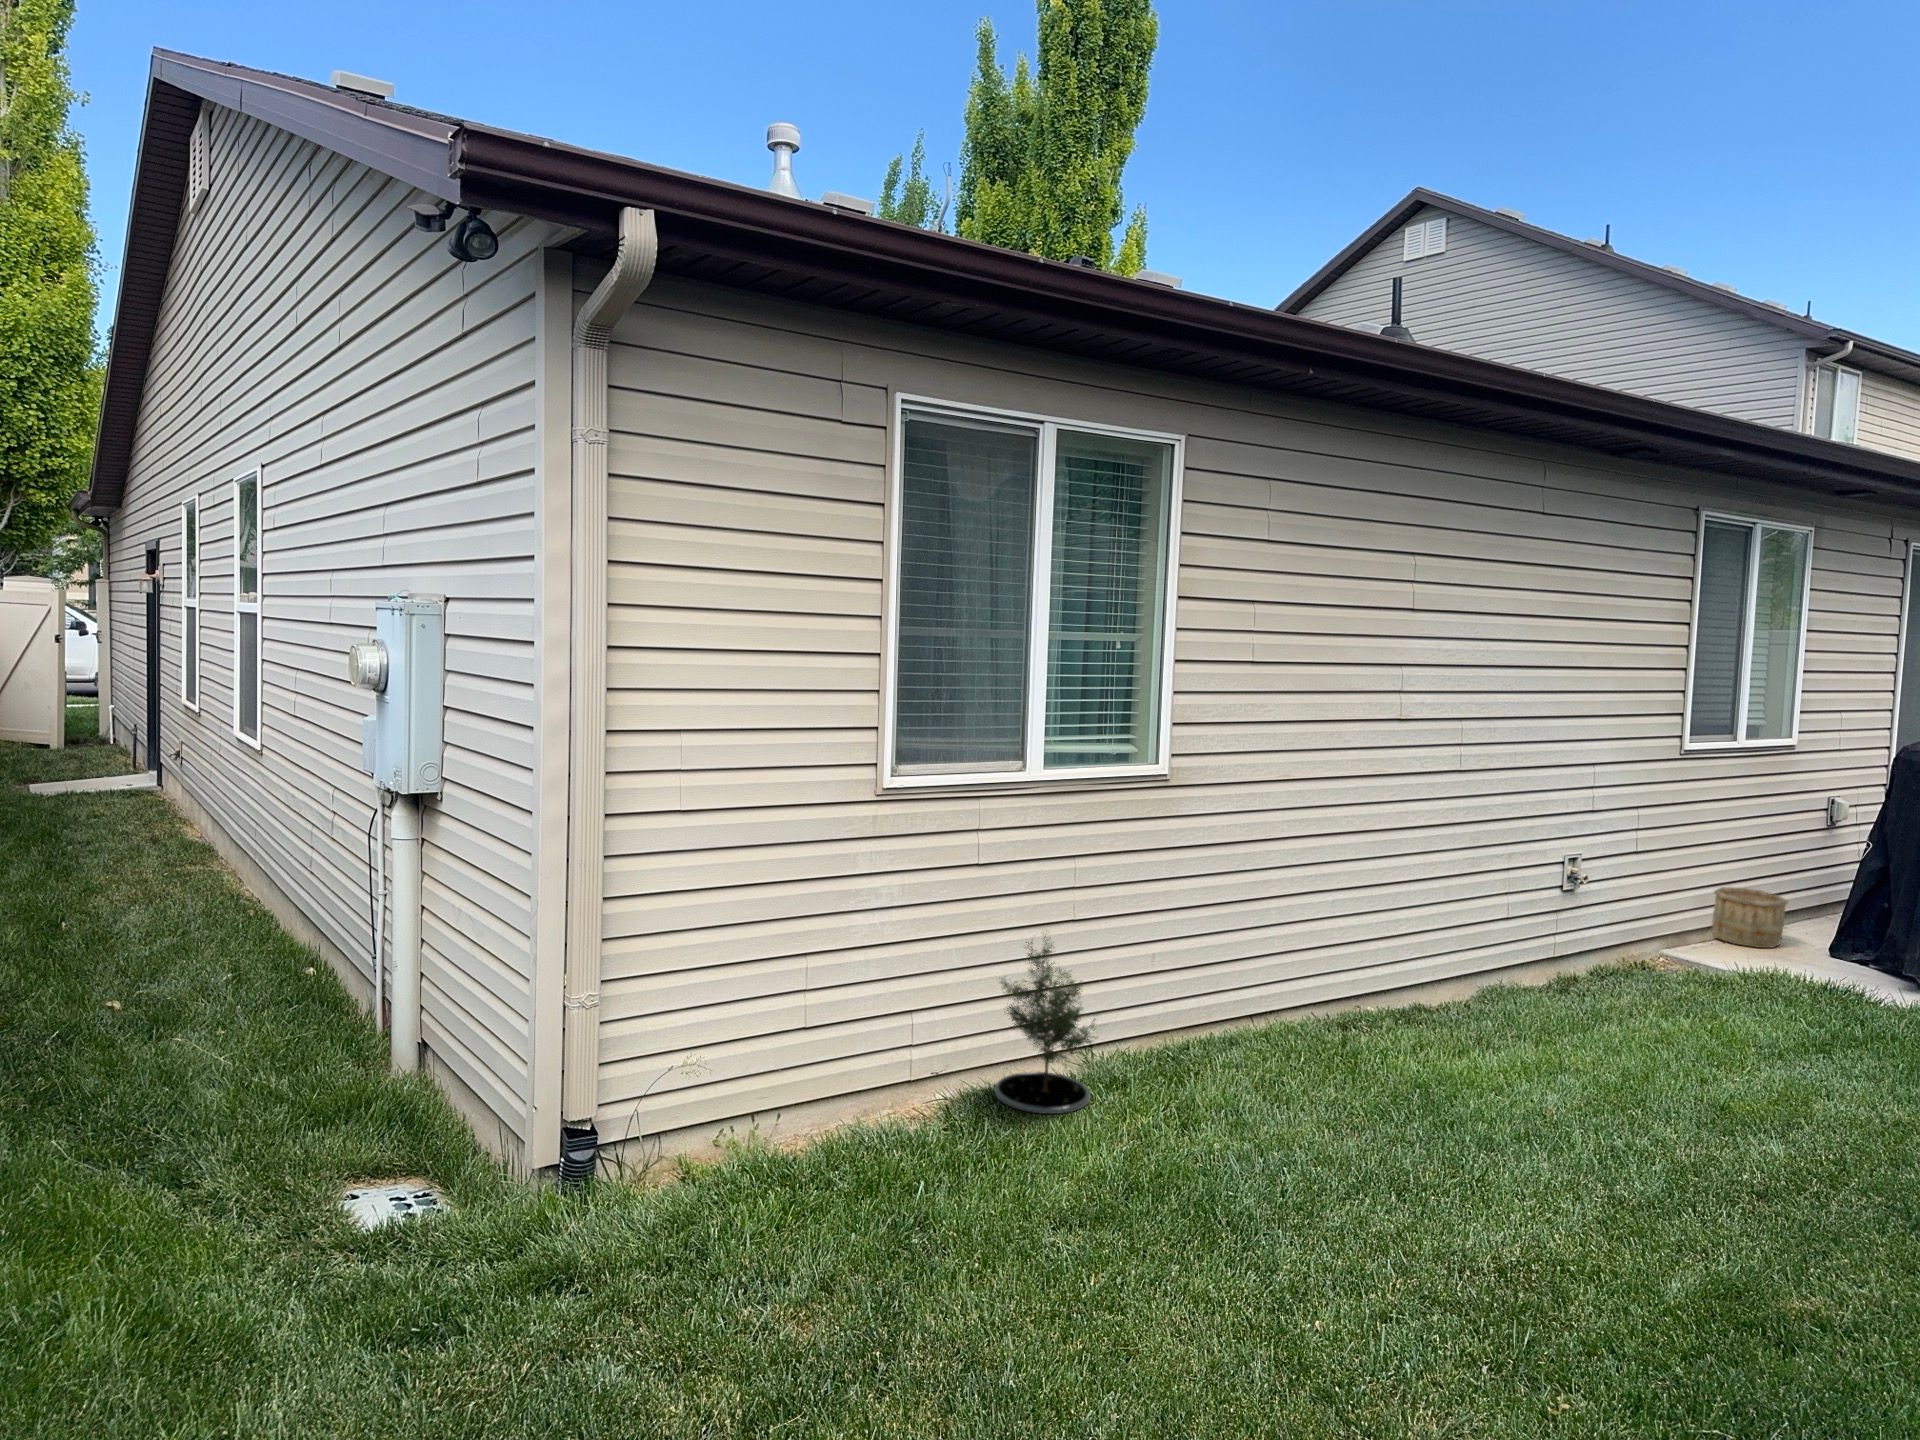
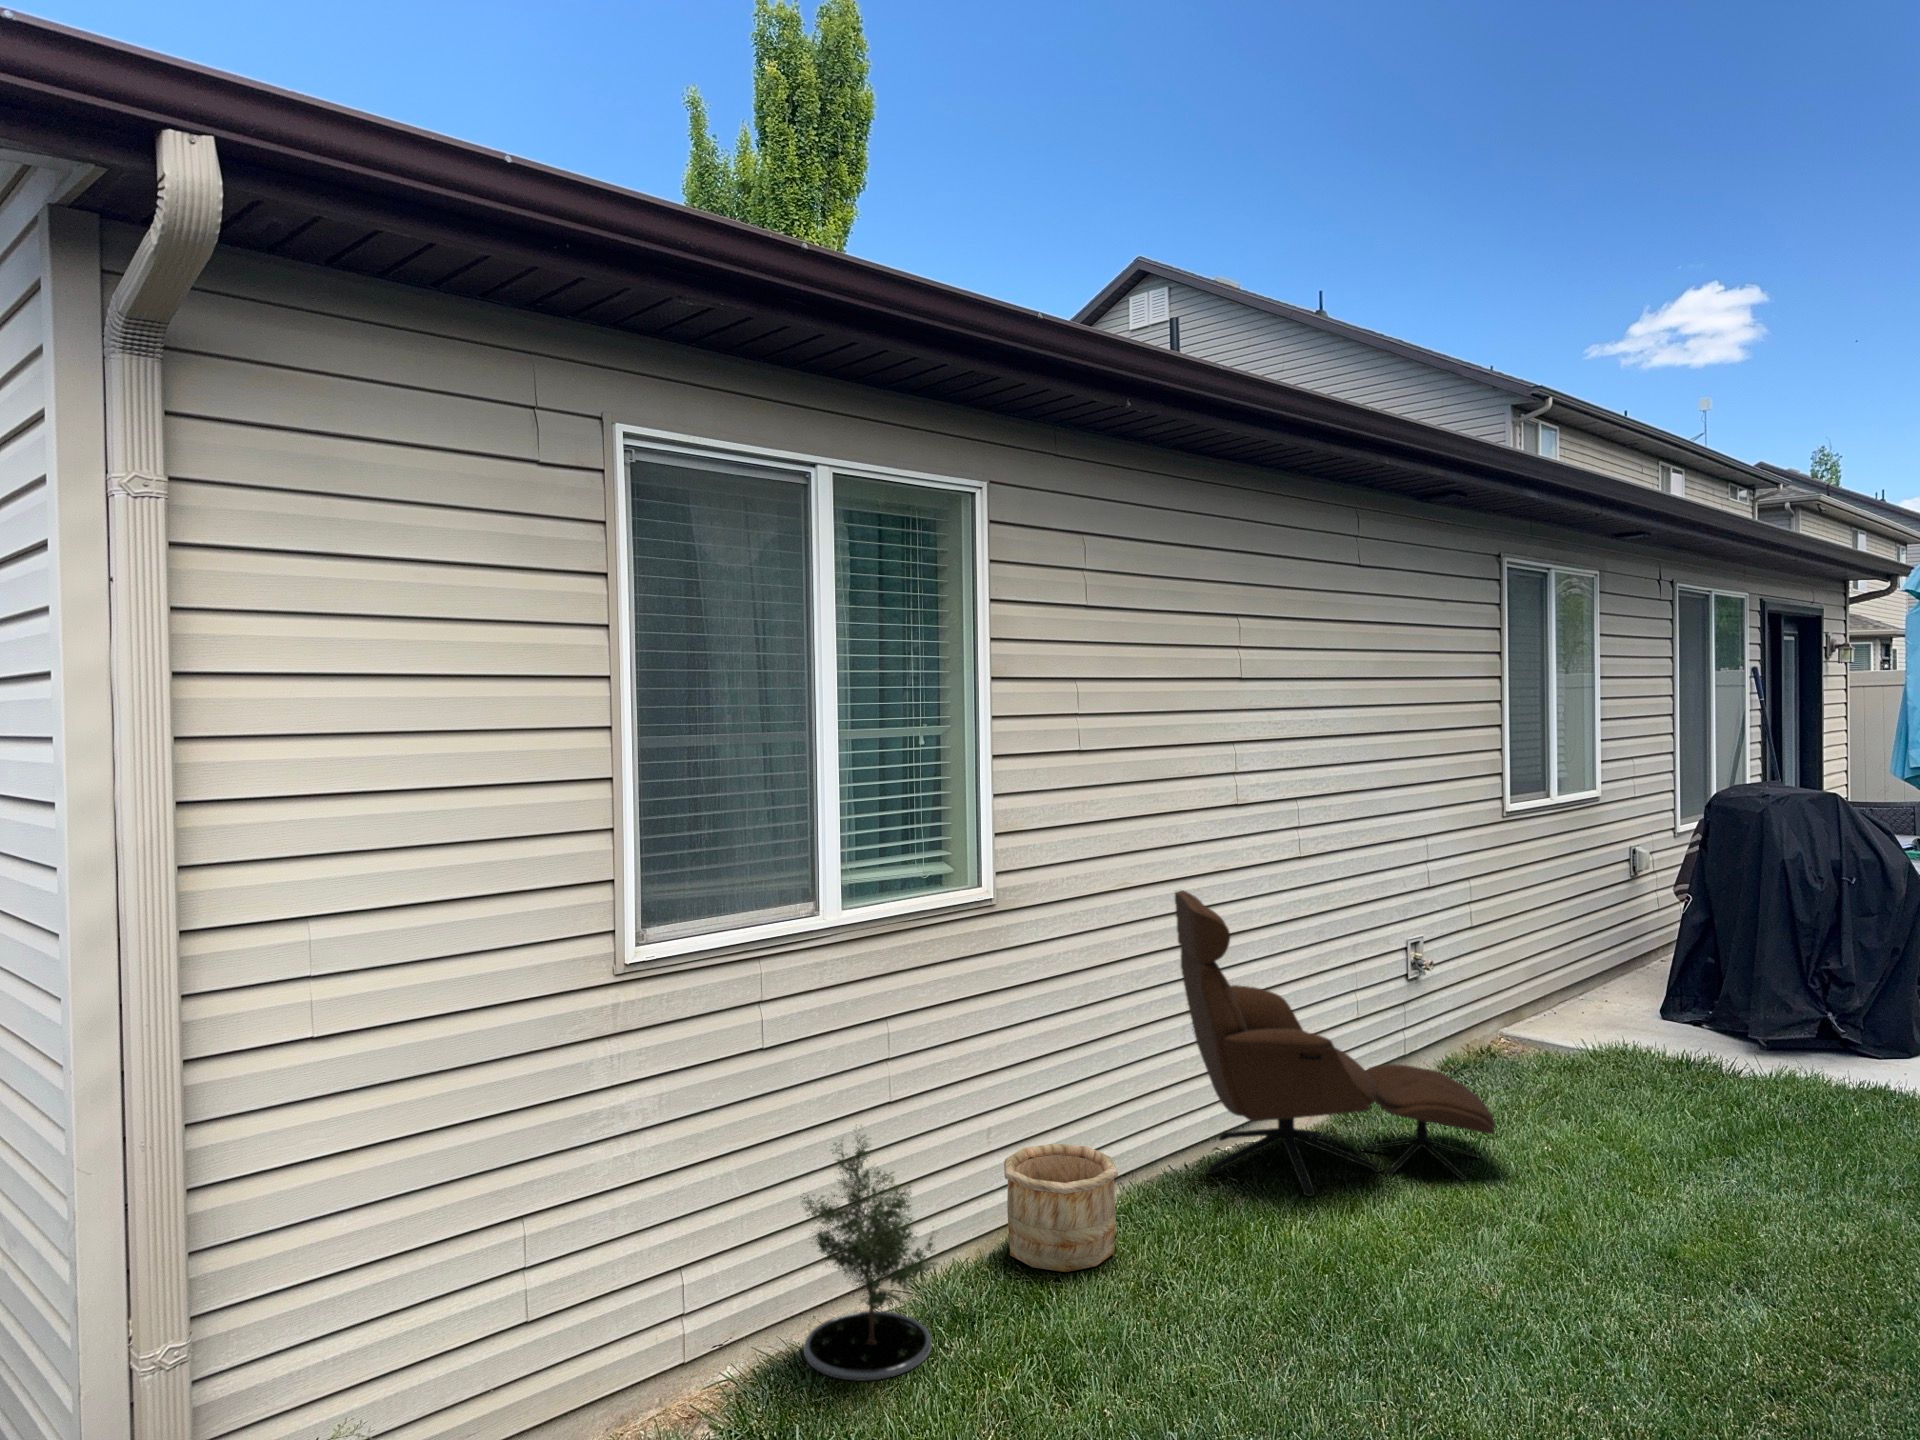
lounge chair: none [1332,786,1600,1053] -> present [1175,890,1495,1196]
wooden bucket: present [1712,887,1788,948] -> present [1004,1144,1118,1272]

